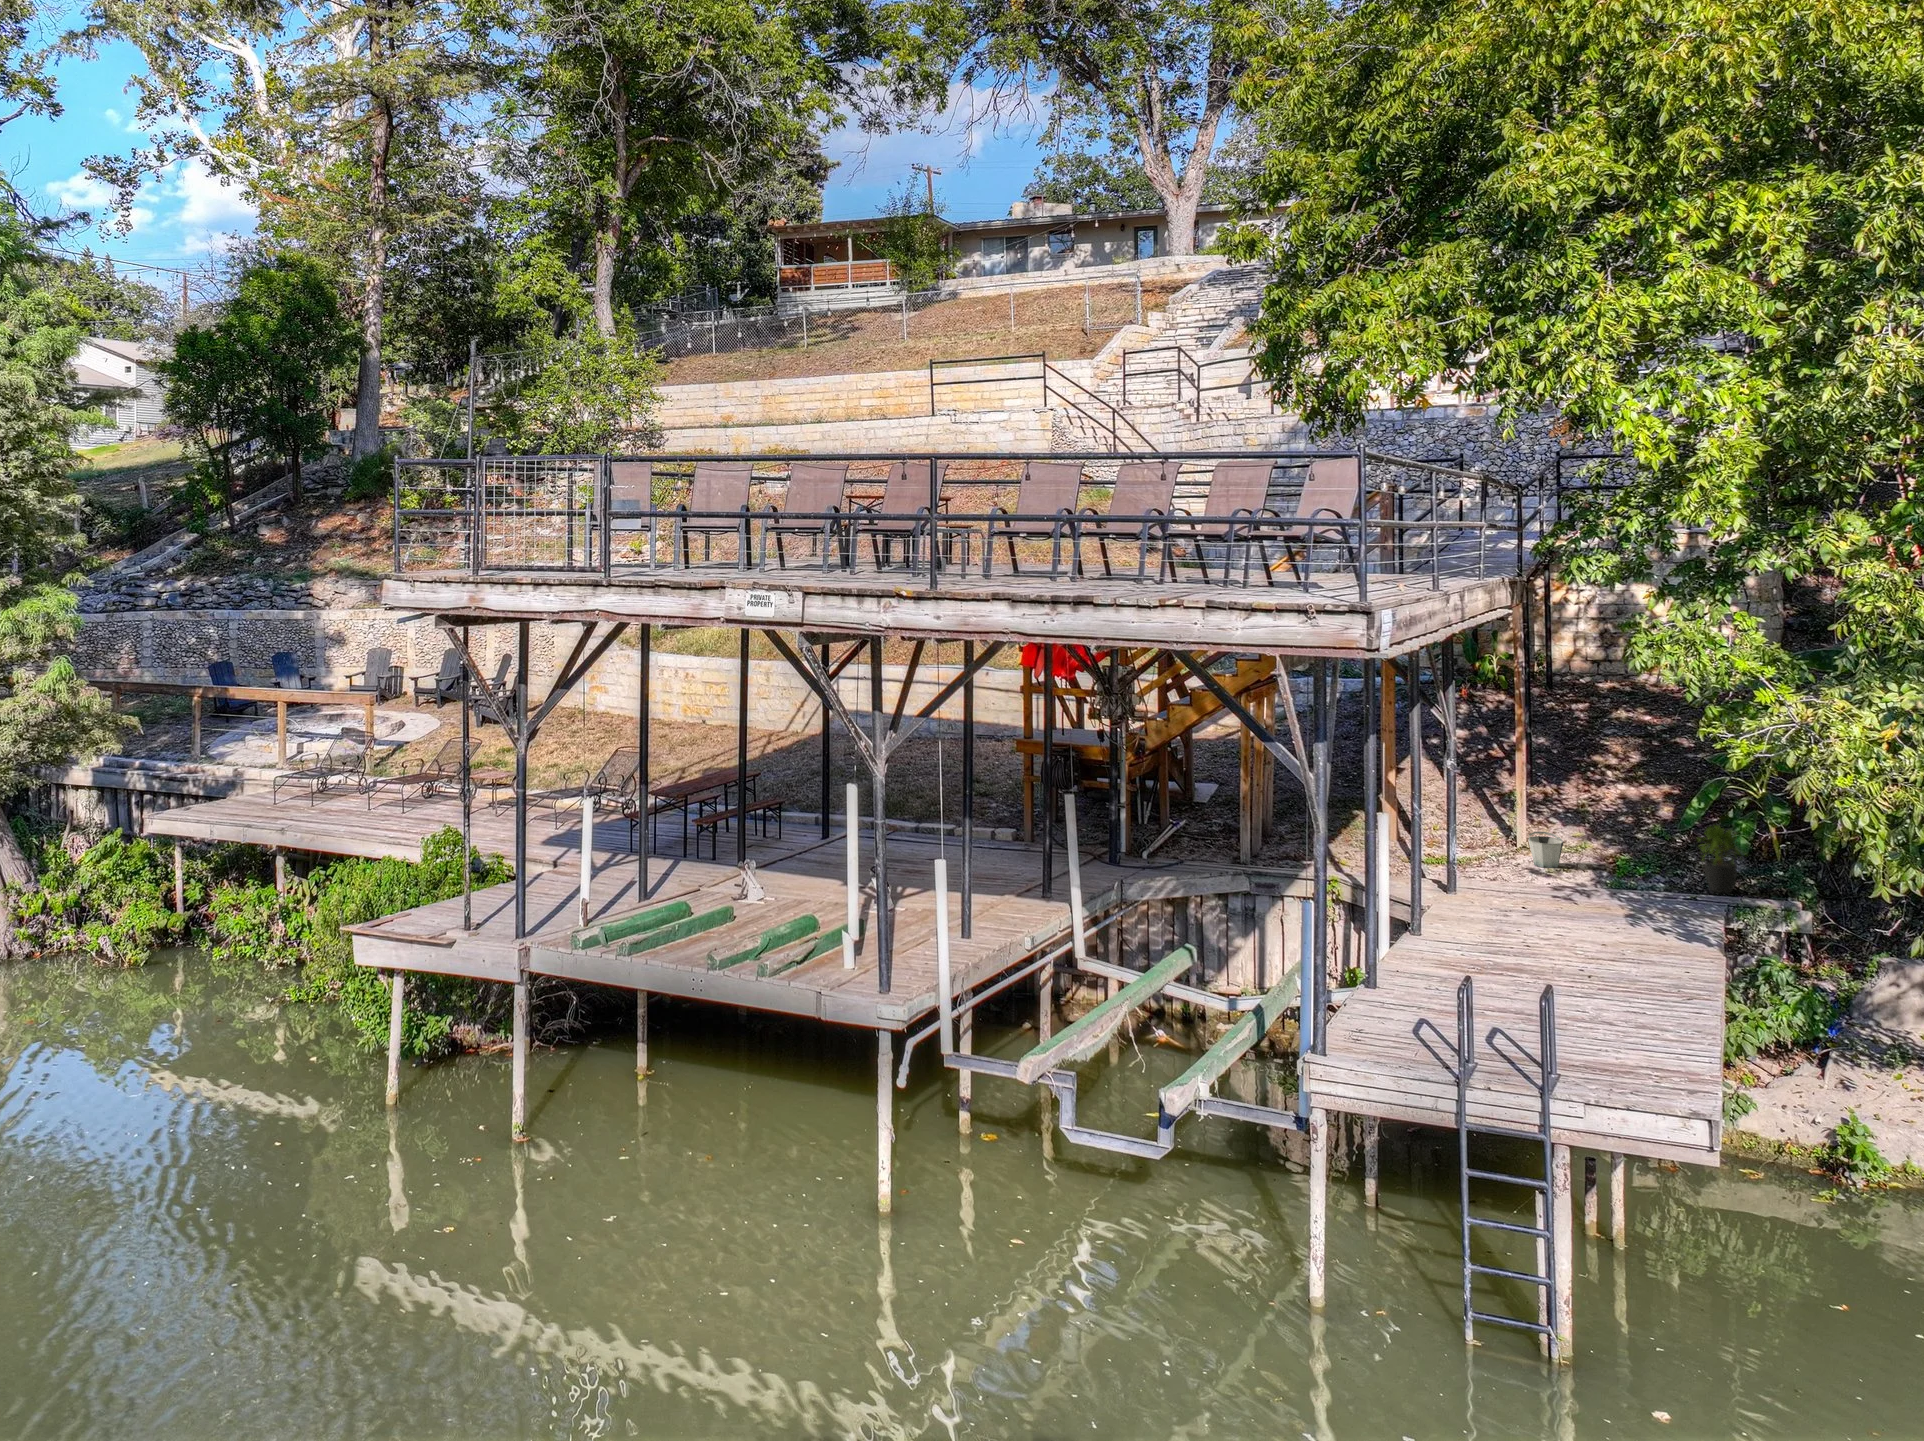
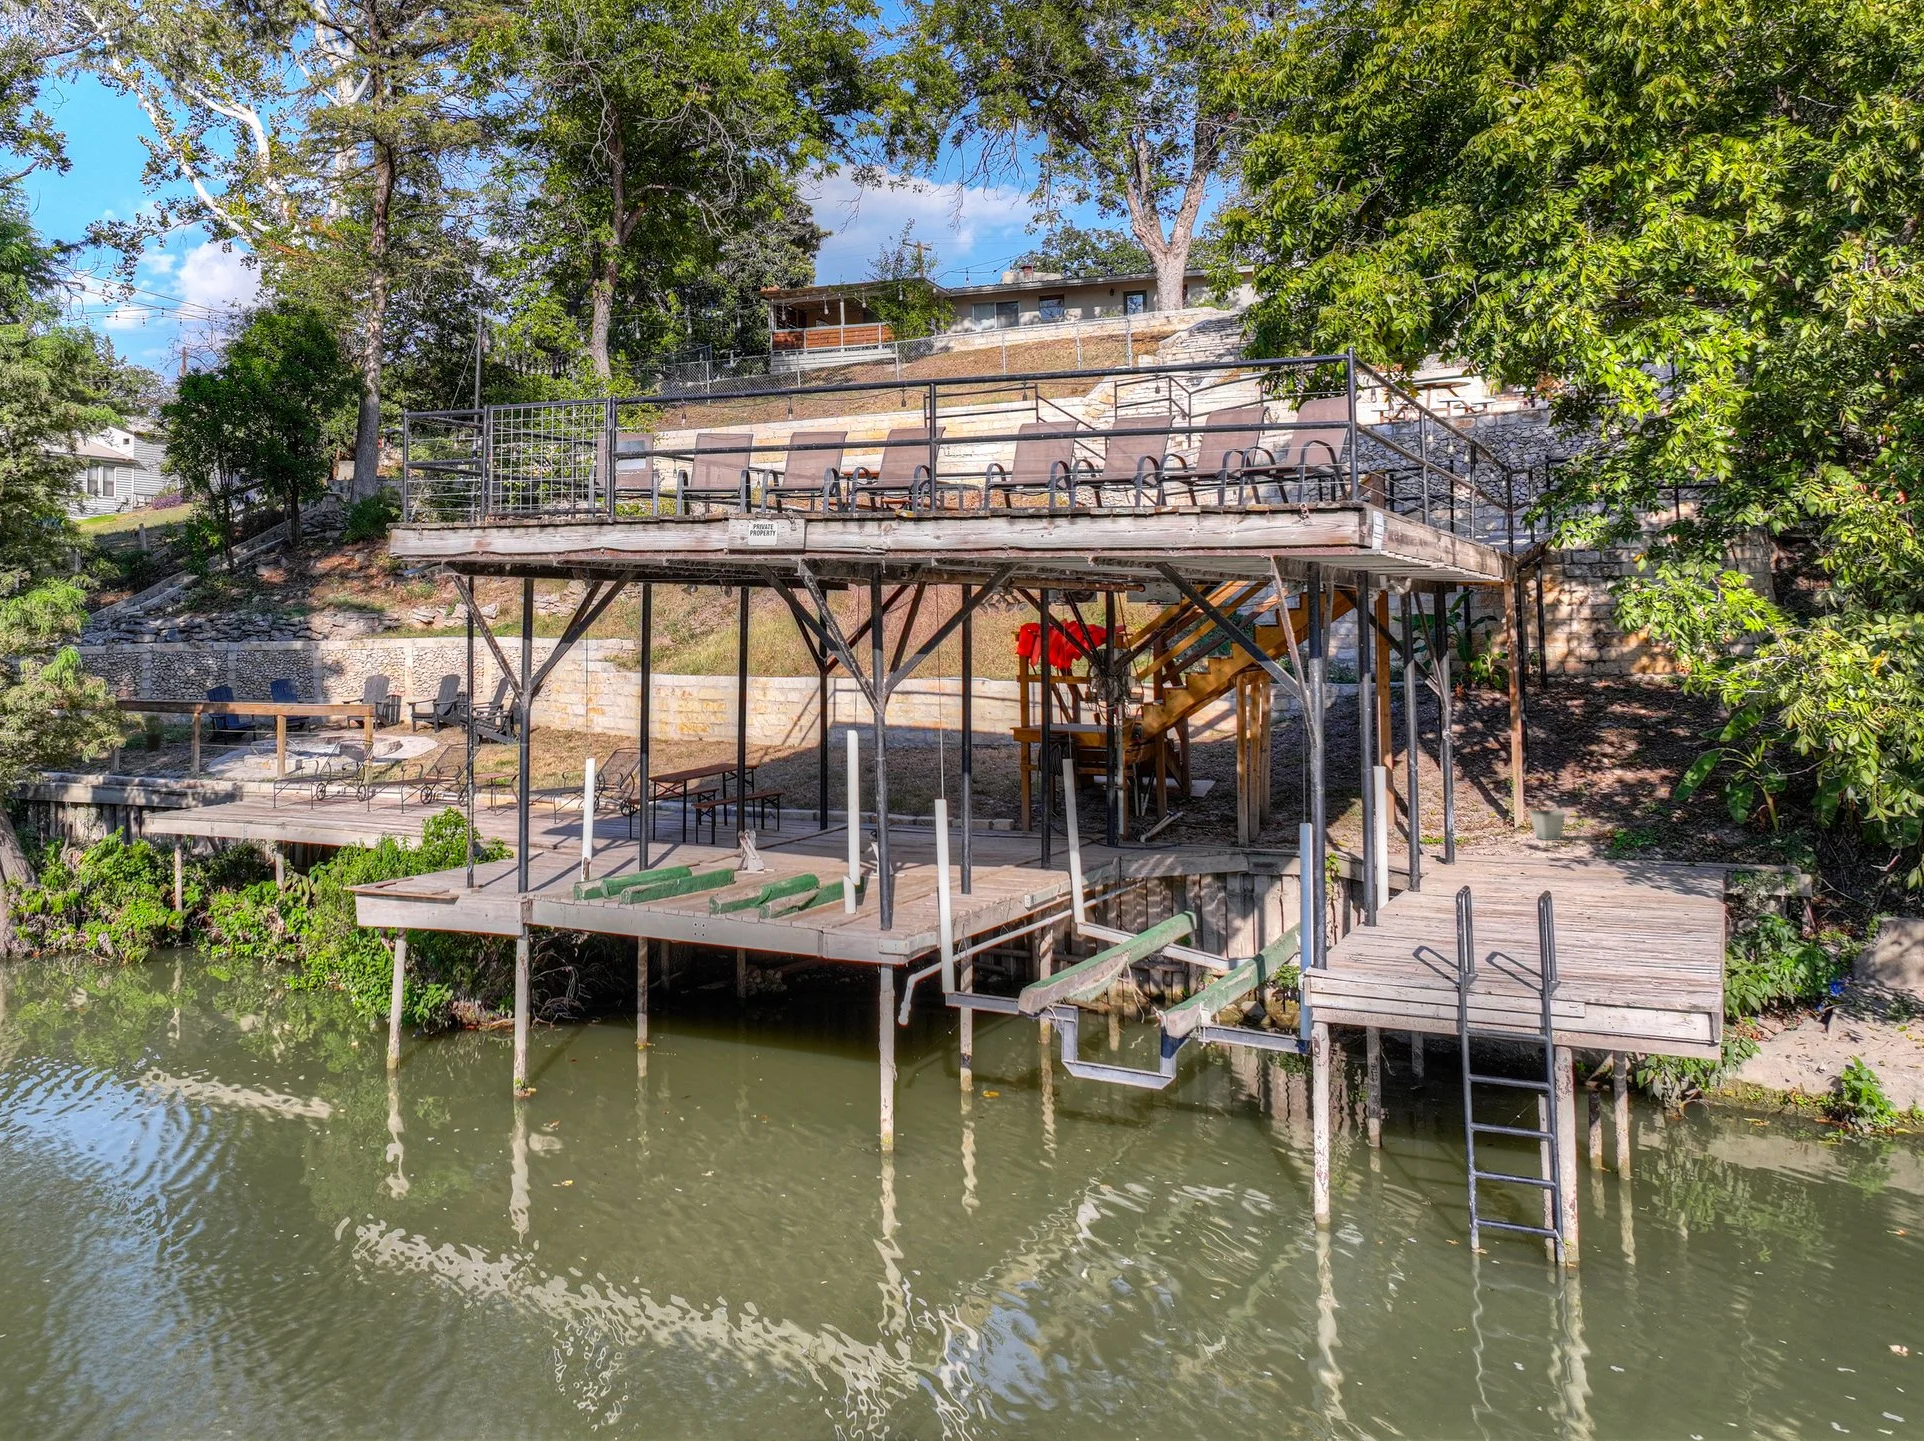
potted plant: present [1699,826,1746,893] -> present [142,715,163,751]

